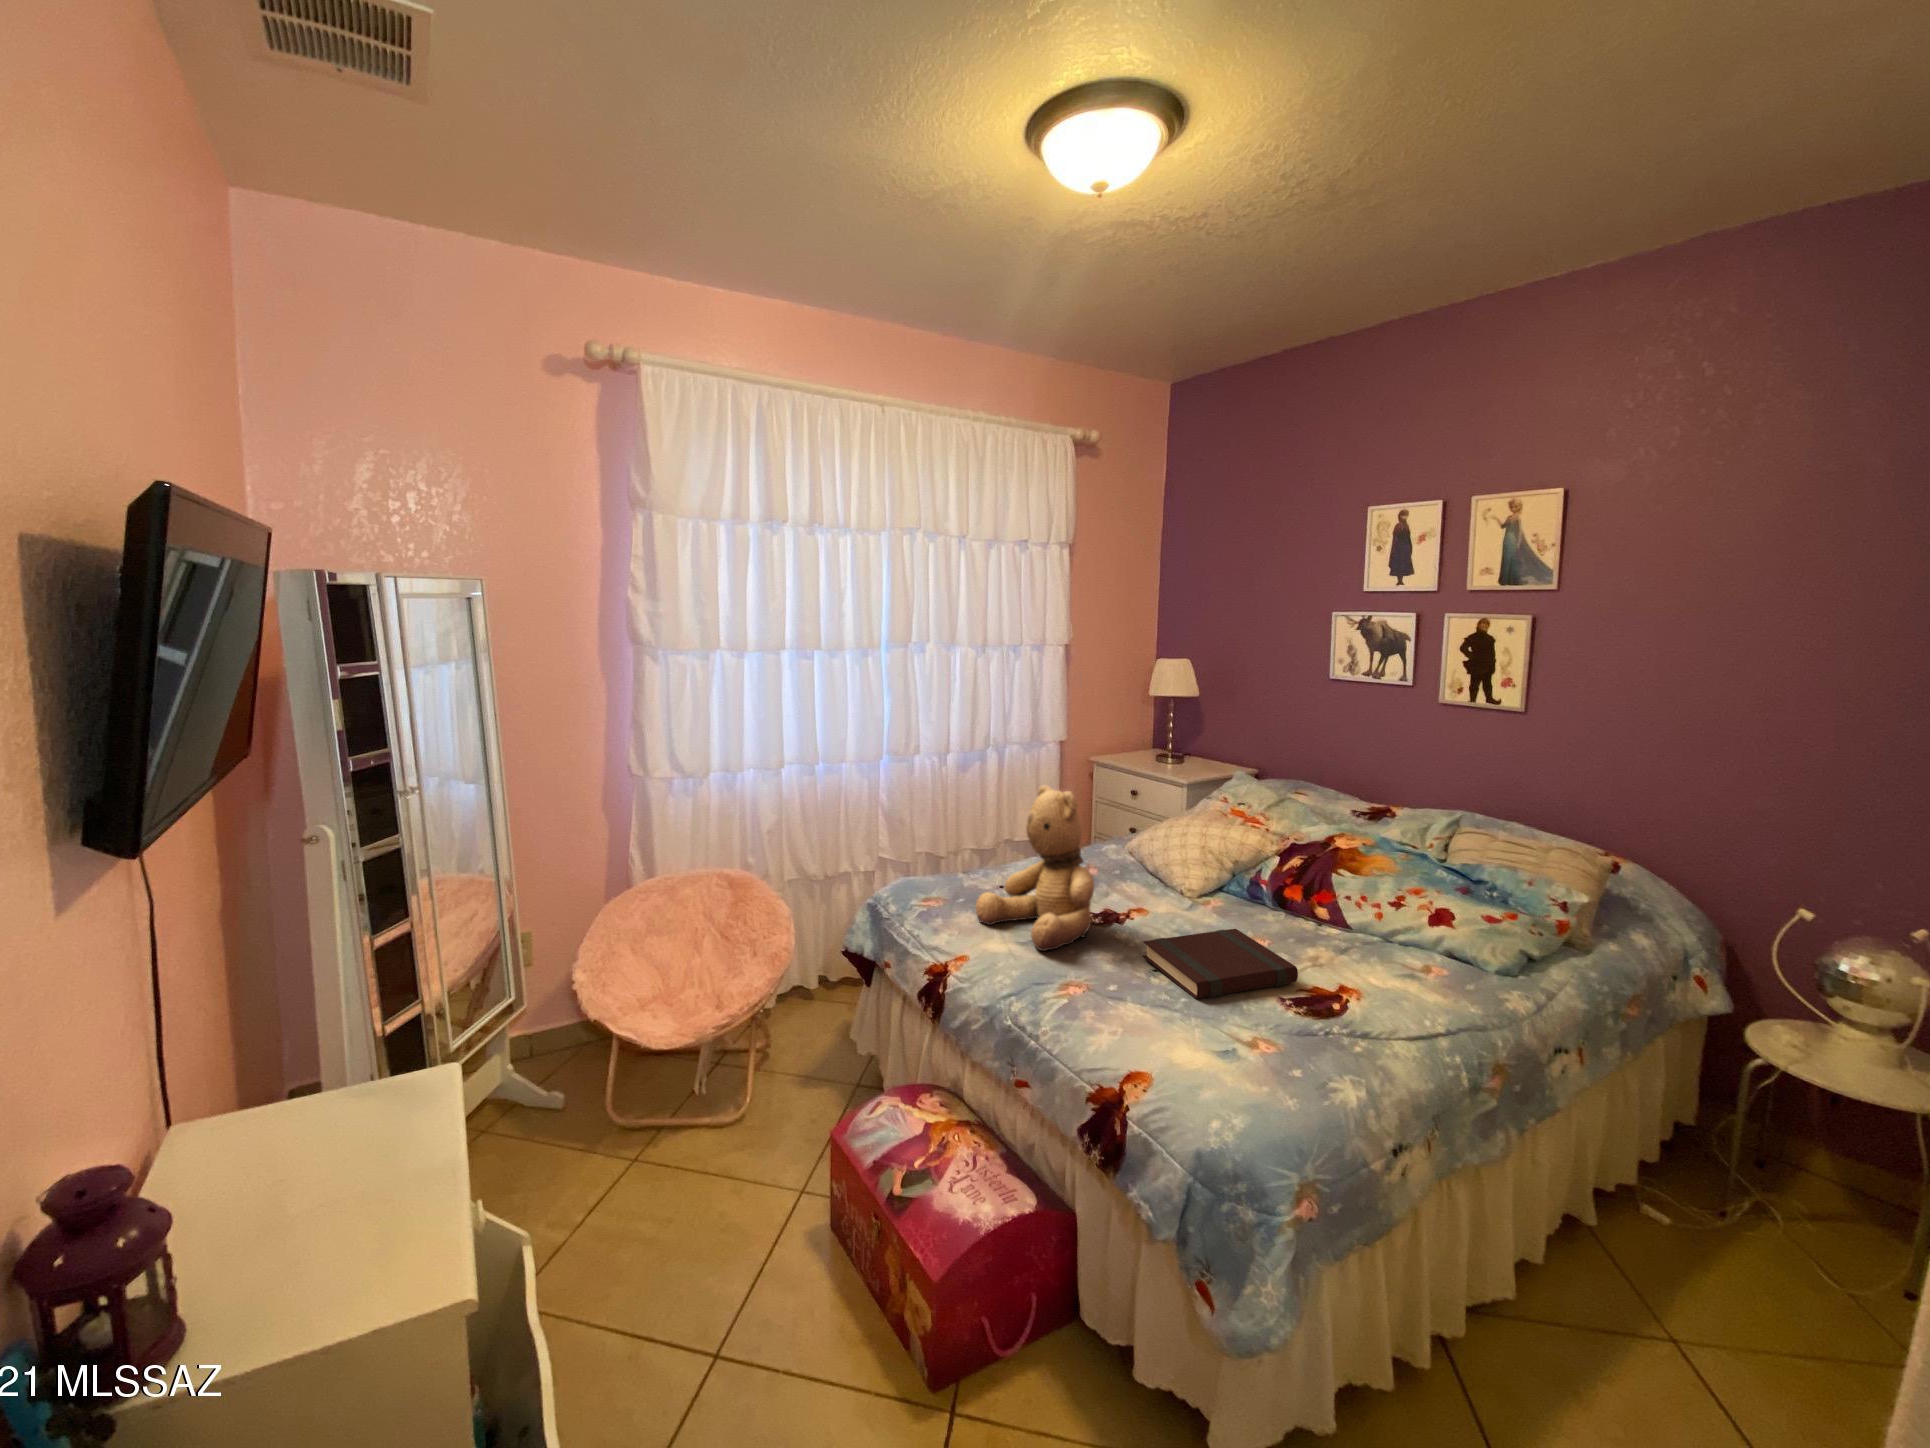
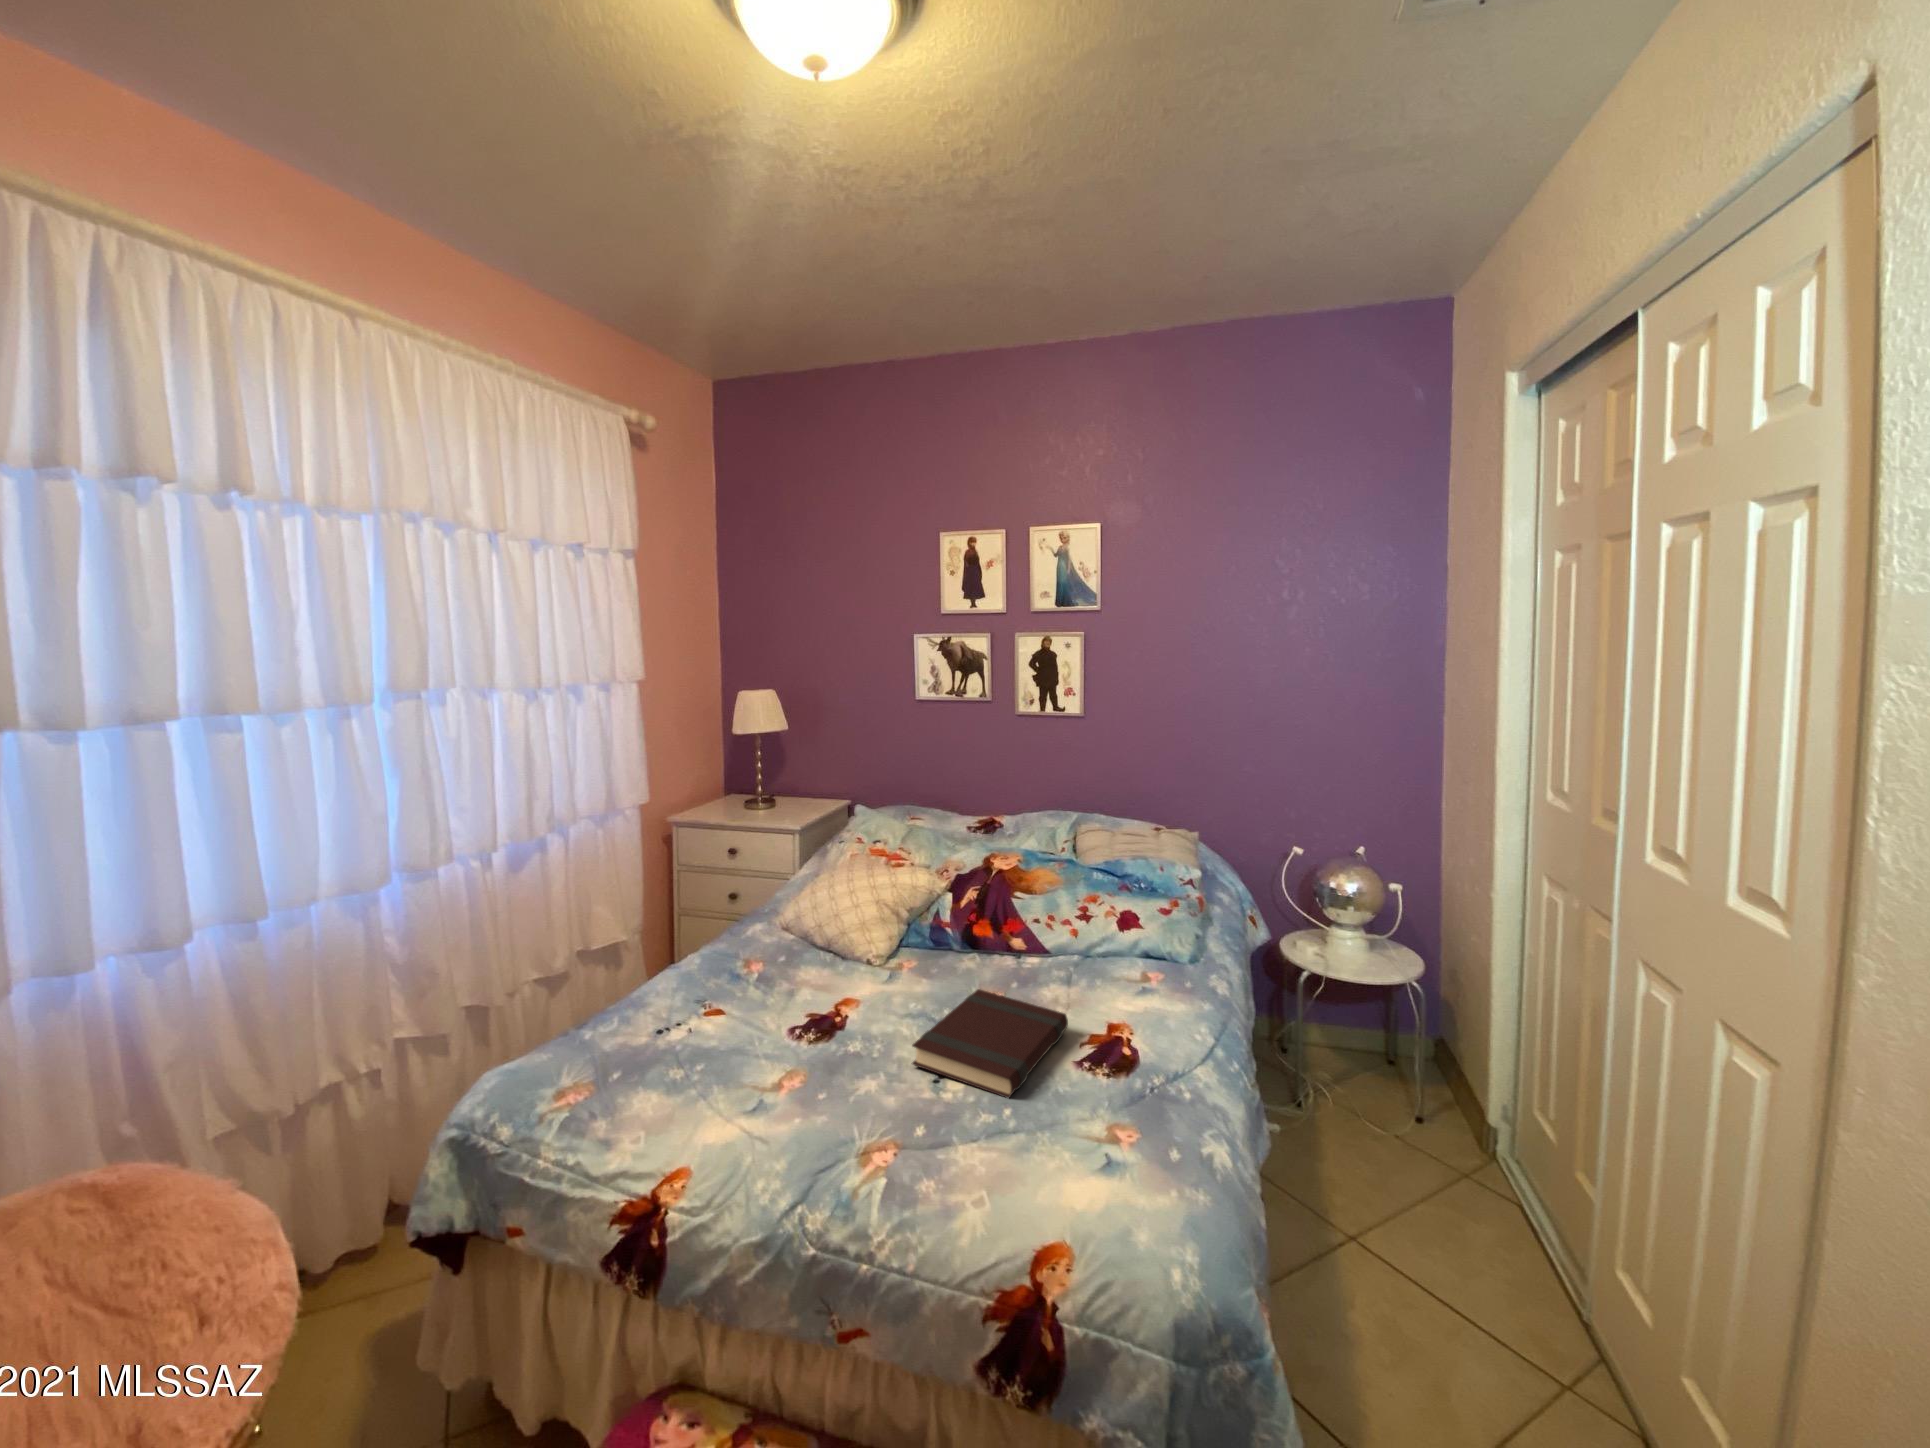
teddy bear: present [976,785,1094,951] -> none [658,872,841,1112]

